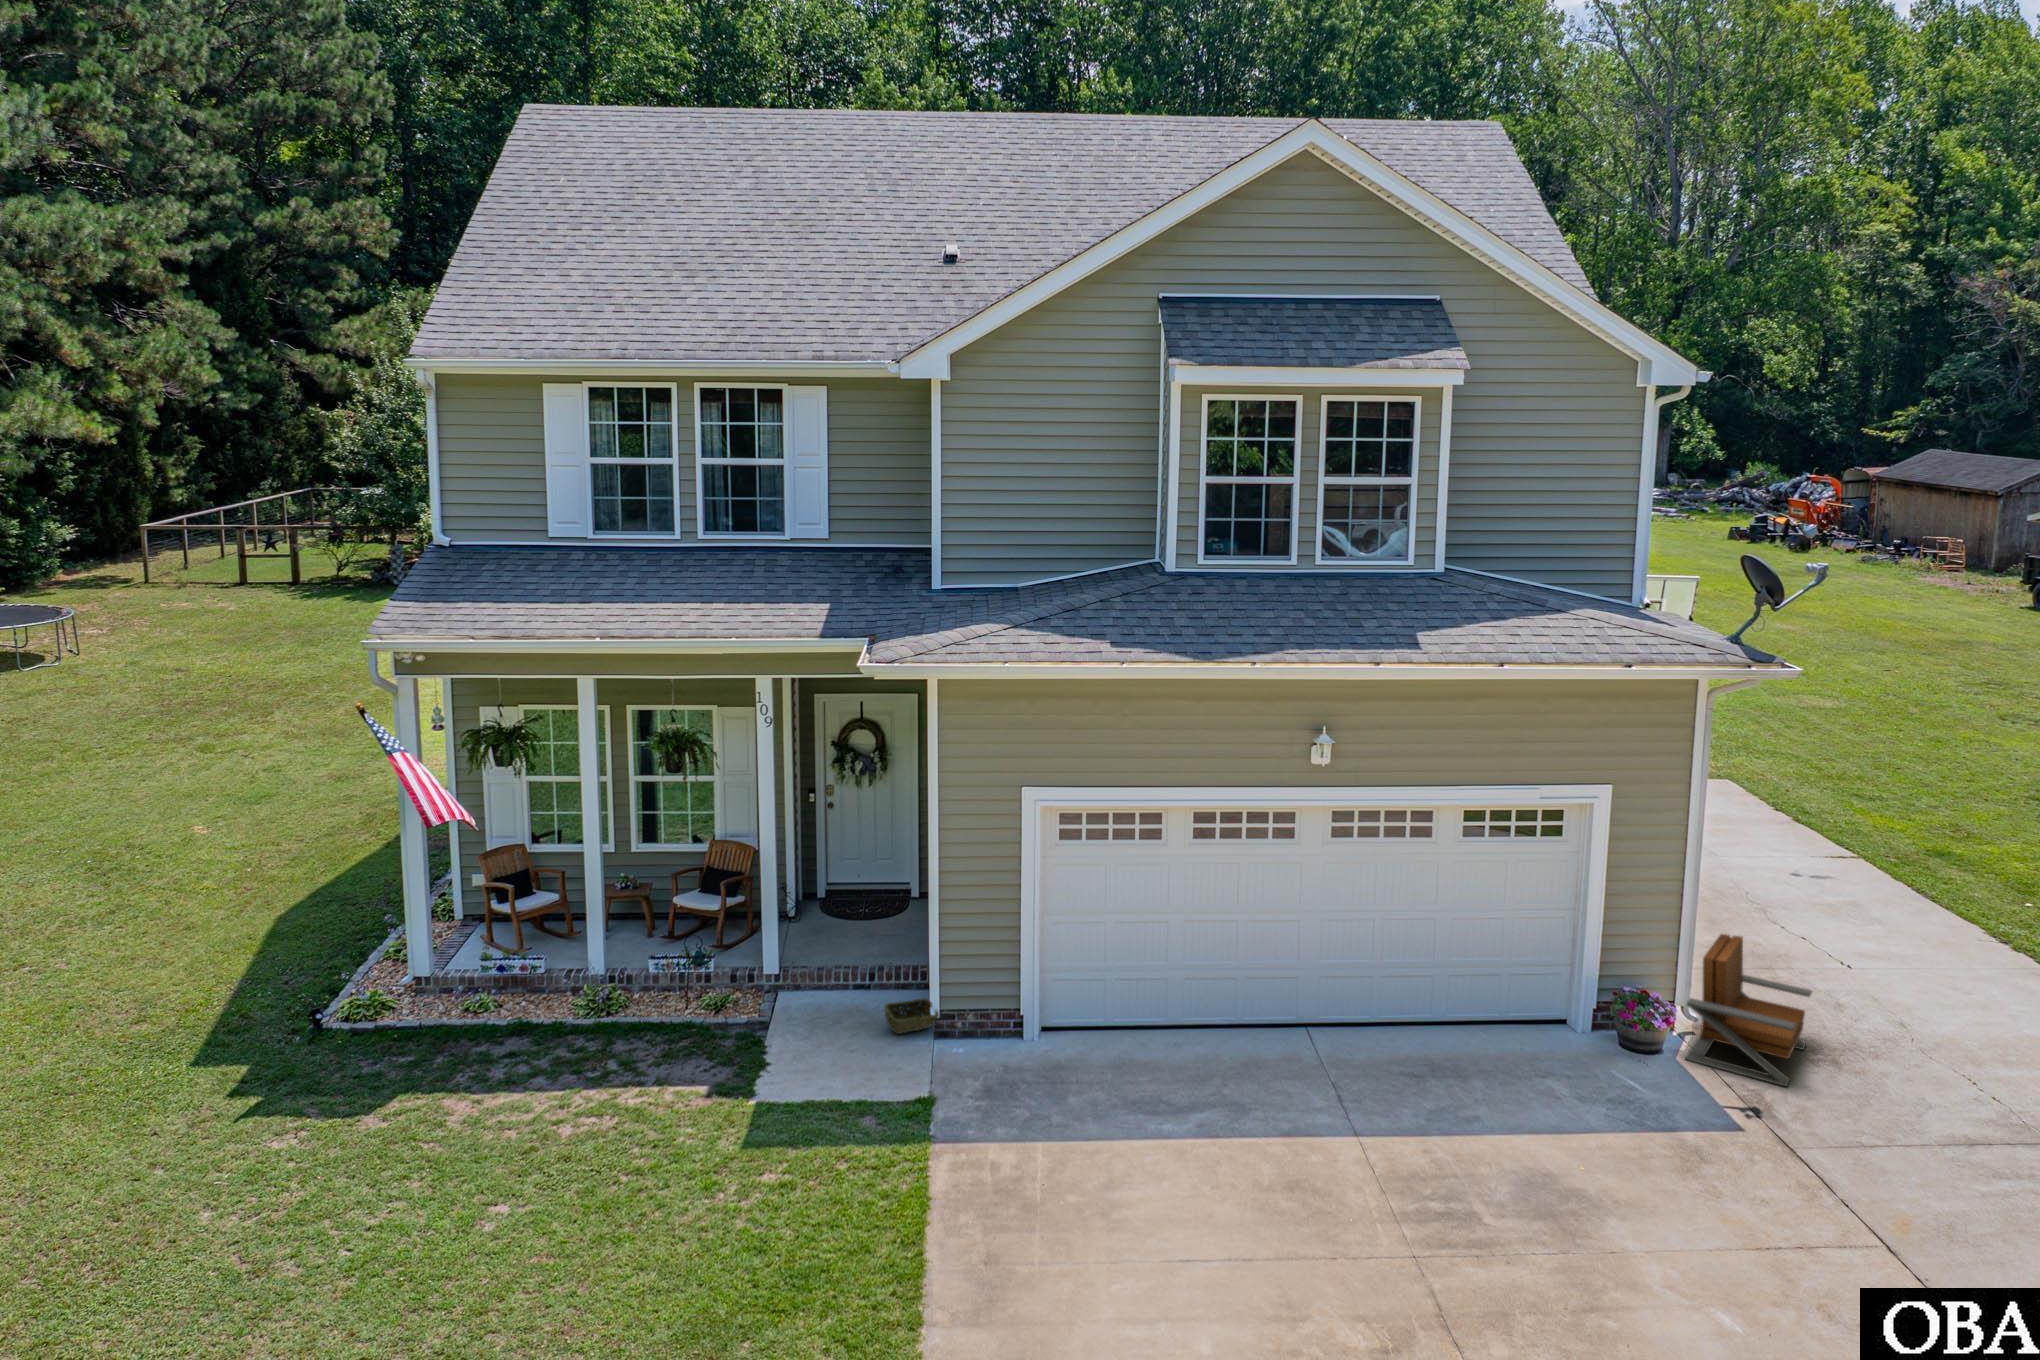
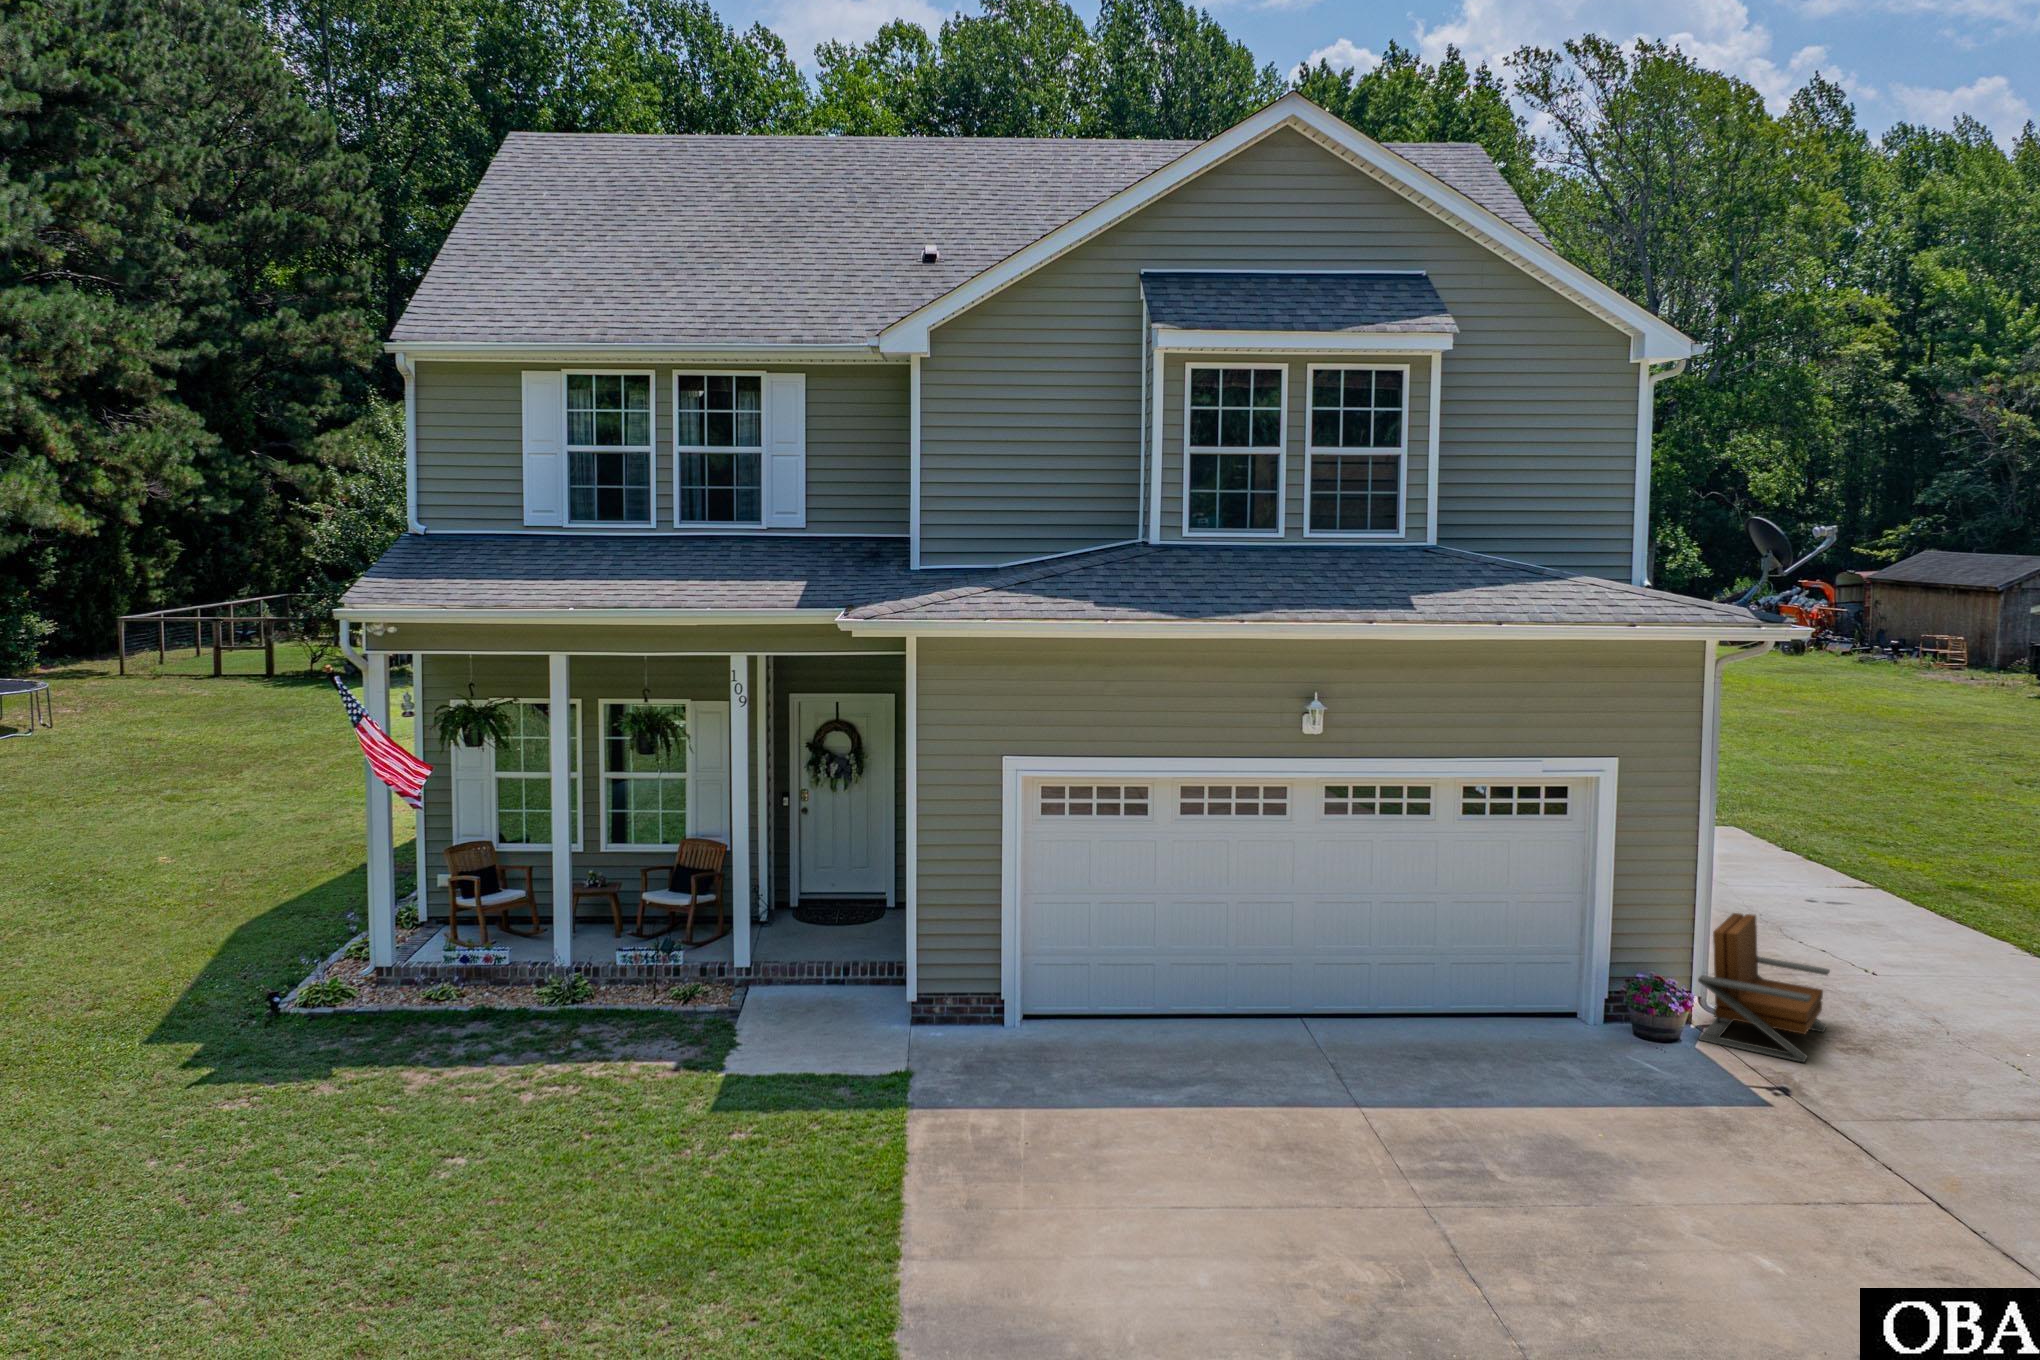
woven basket: present [884,998,939,1034] -> none [861,983,918,1018]

